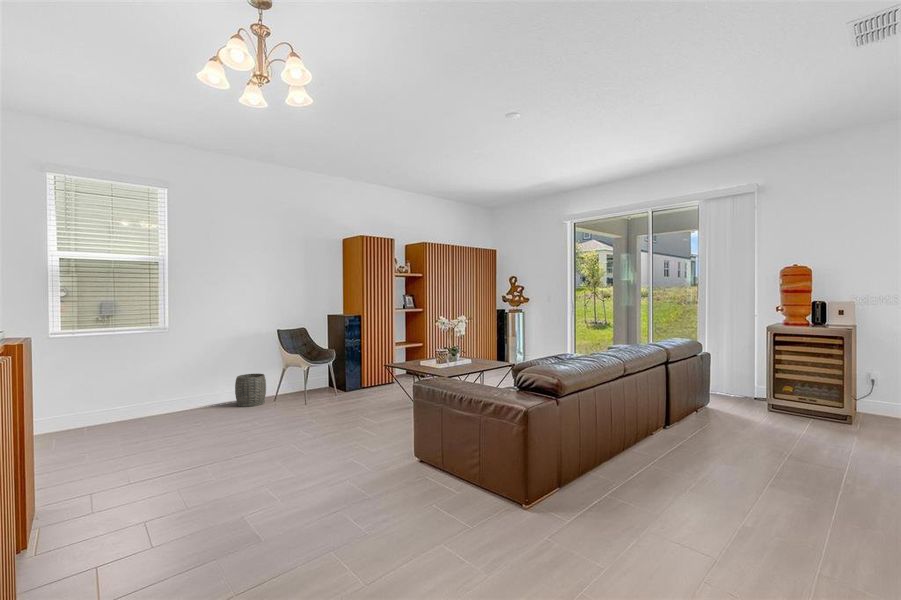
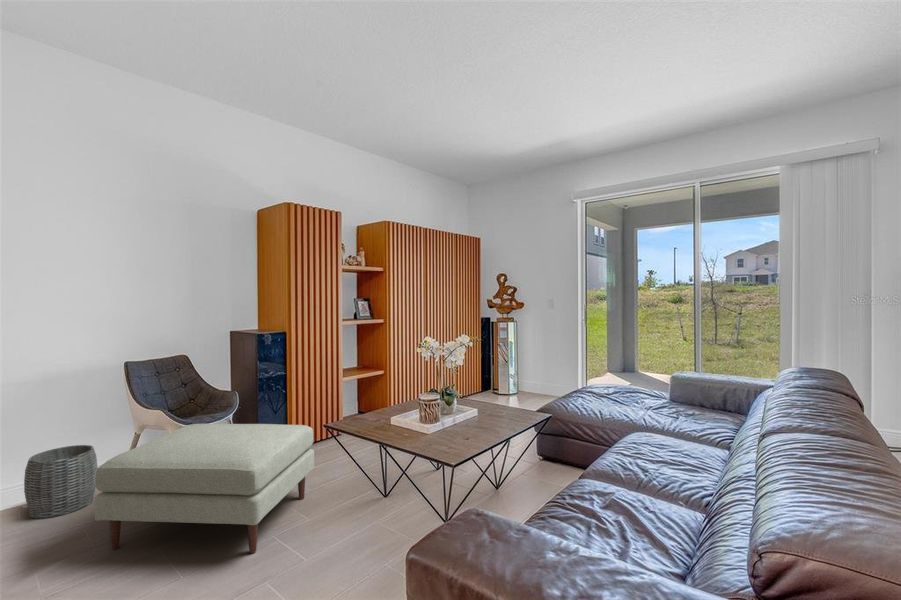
ottoman: none [277,364,378,420] -> present [95,424,314,553]

